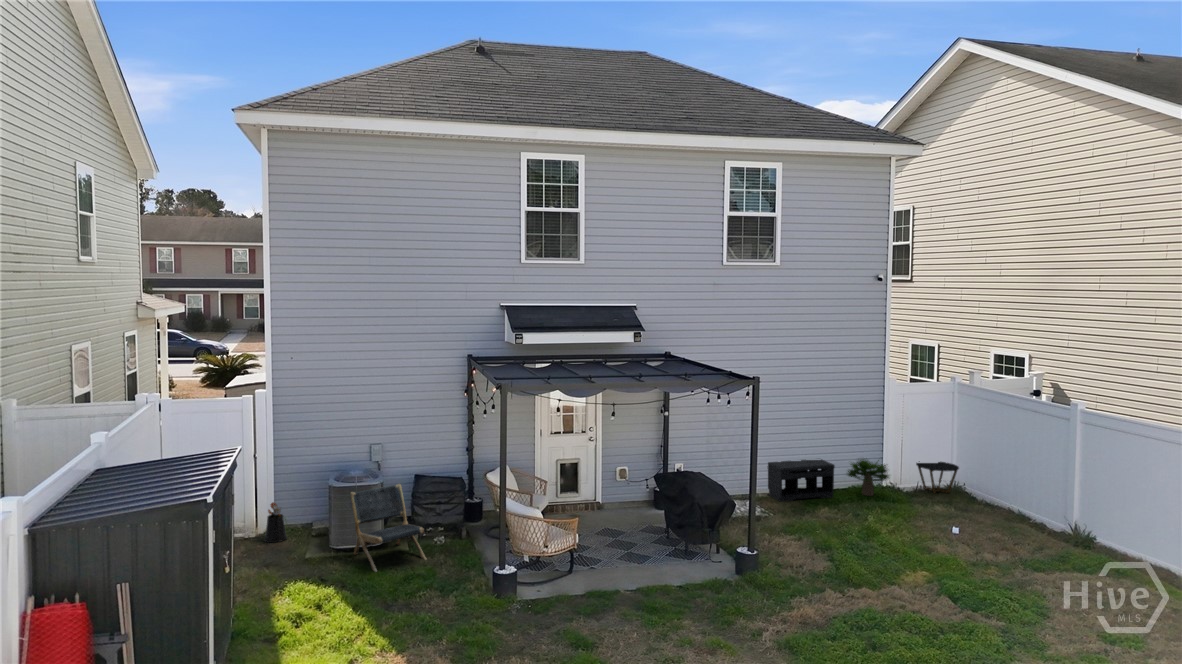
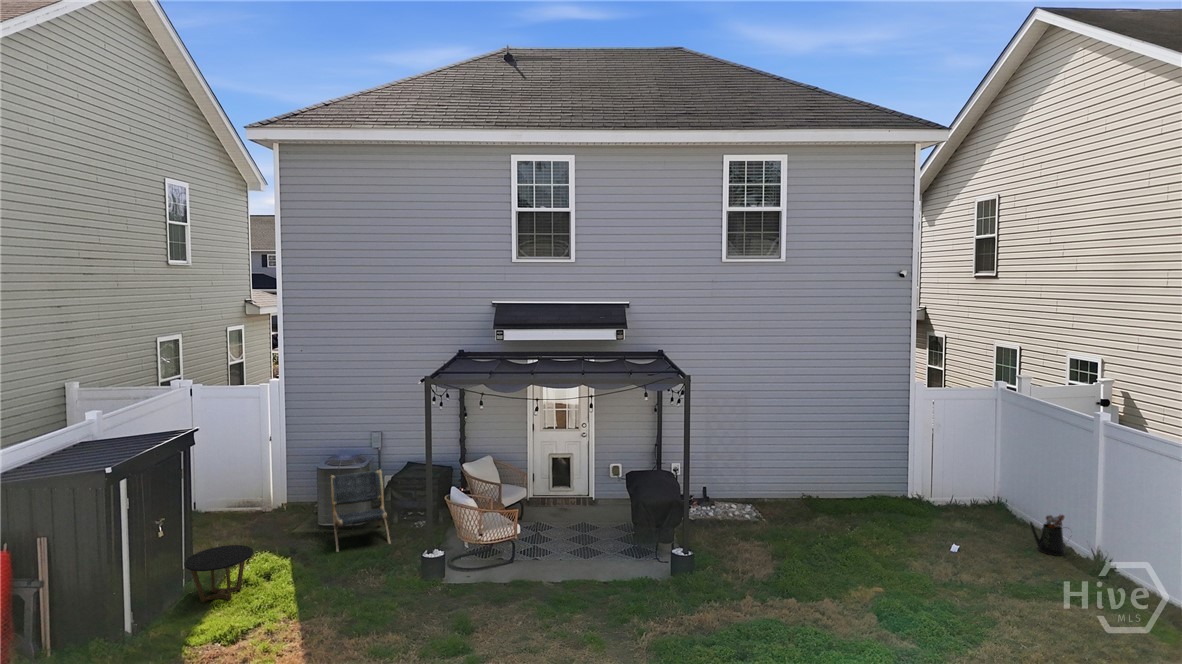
bench: present [768,459,835,502] -> none [772,466,845,510]
potted plant: present [848,459,889,496] -> none [860,466,914,510]
side table: present [916,461,959,494] -> present [184,545,253,602]
watering can: present [265,502,287,543] -> present [1030,515,1065,556]

